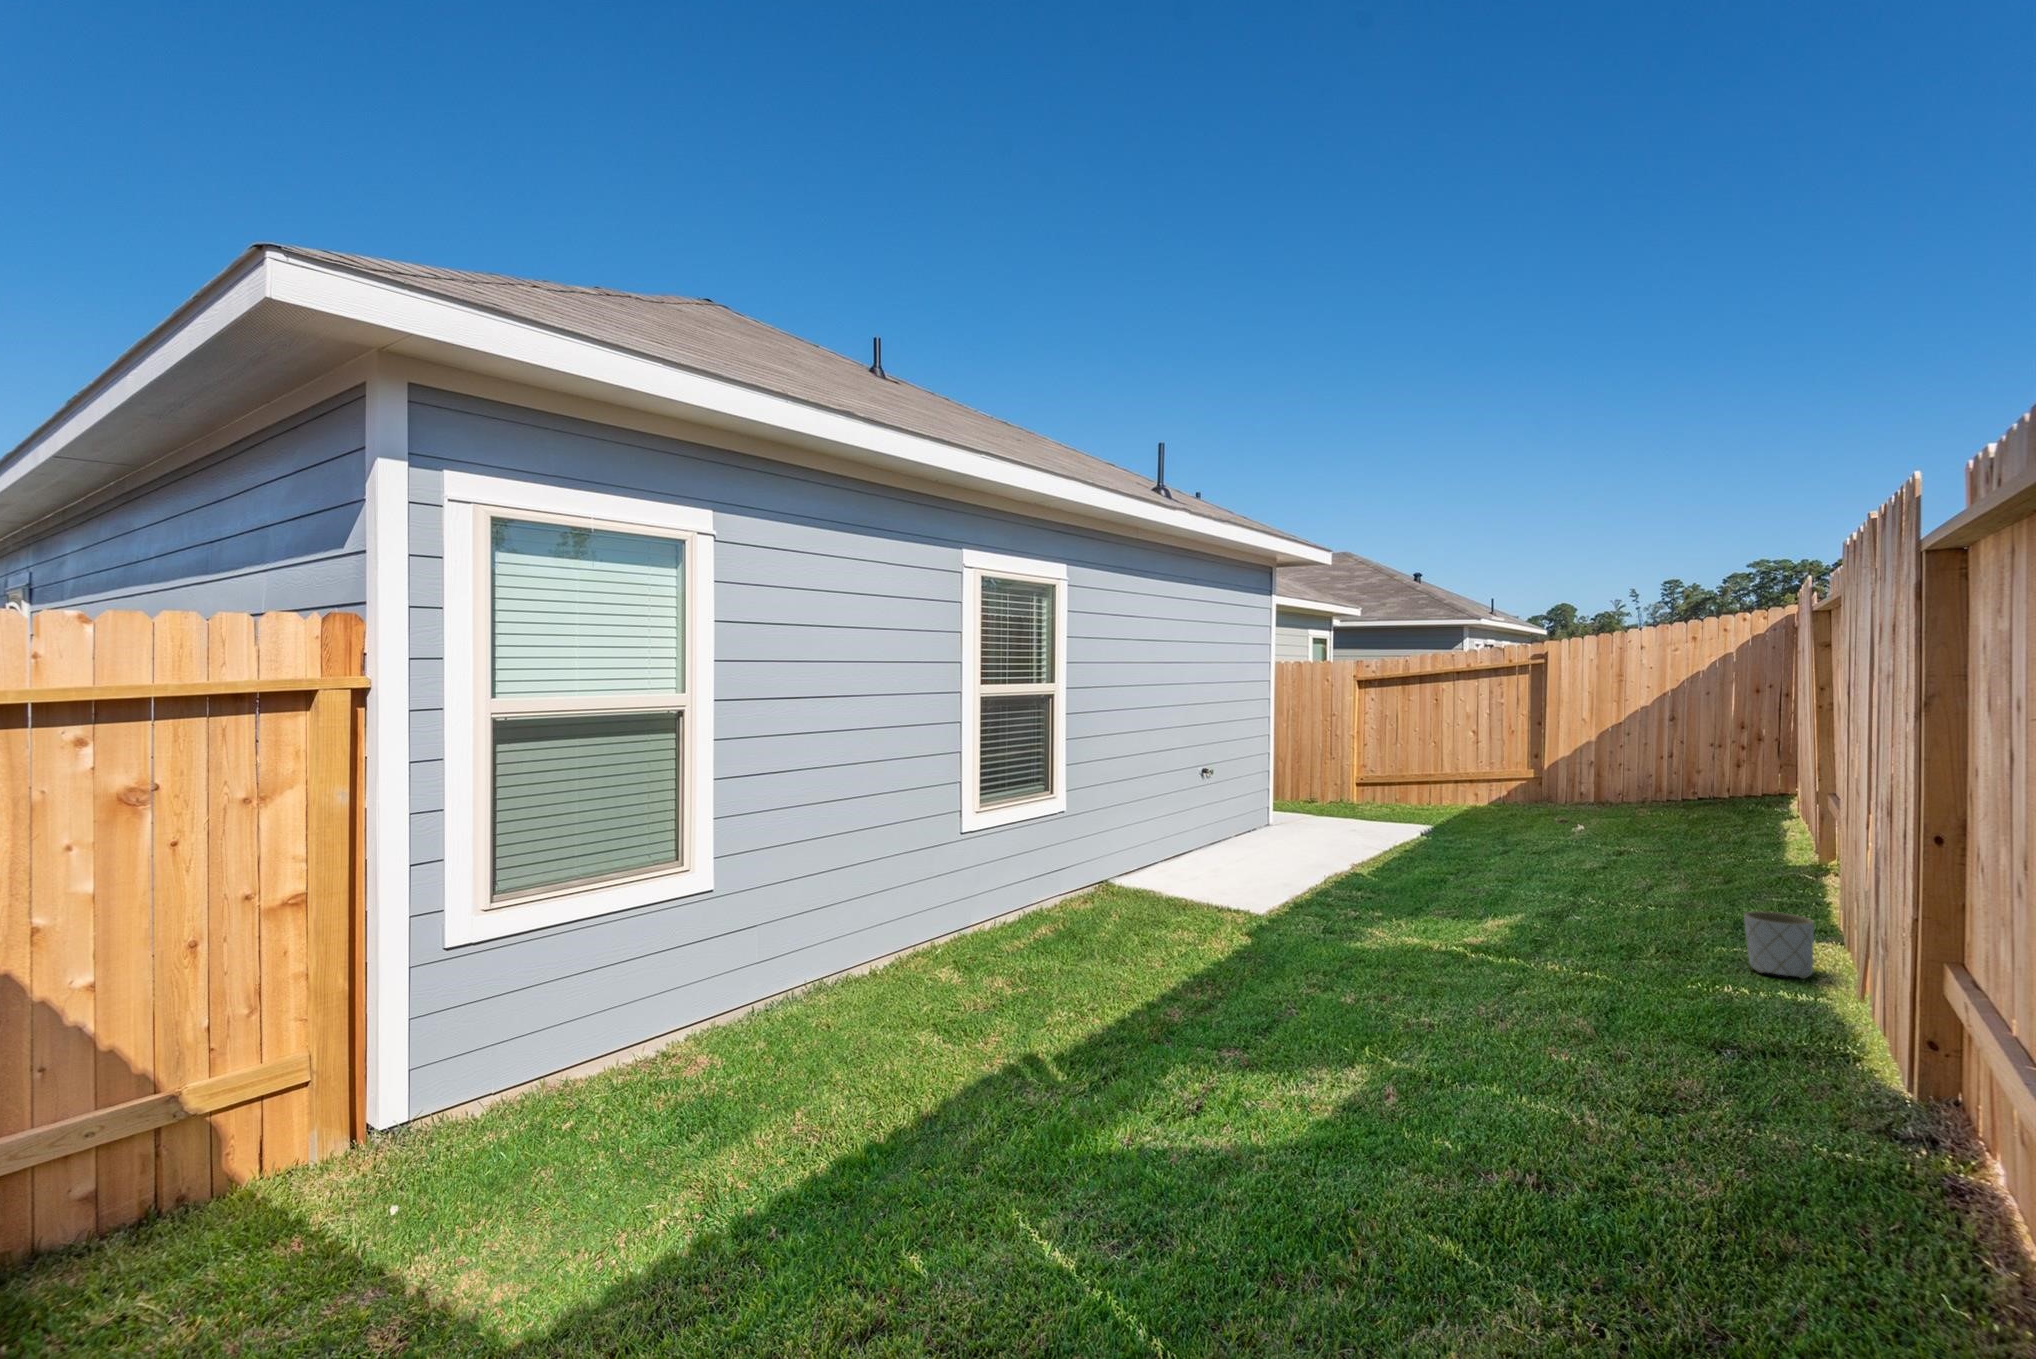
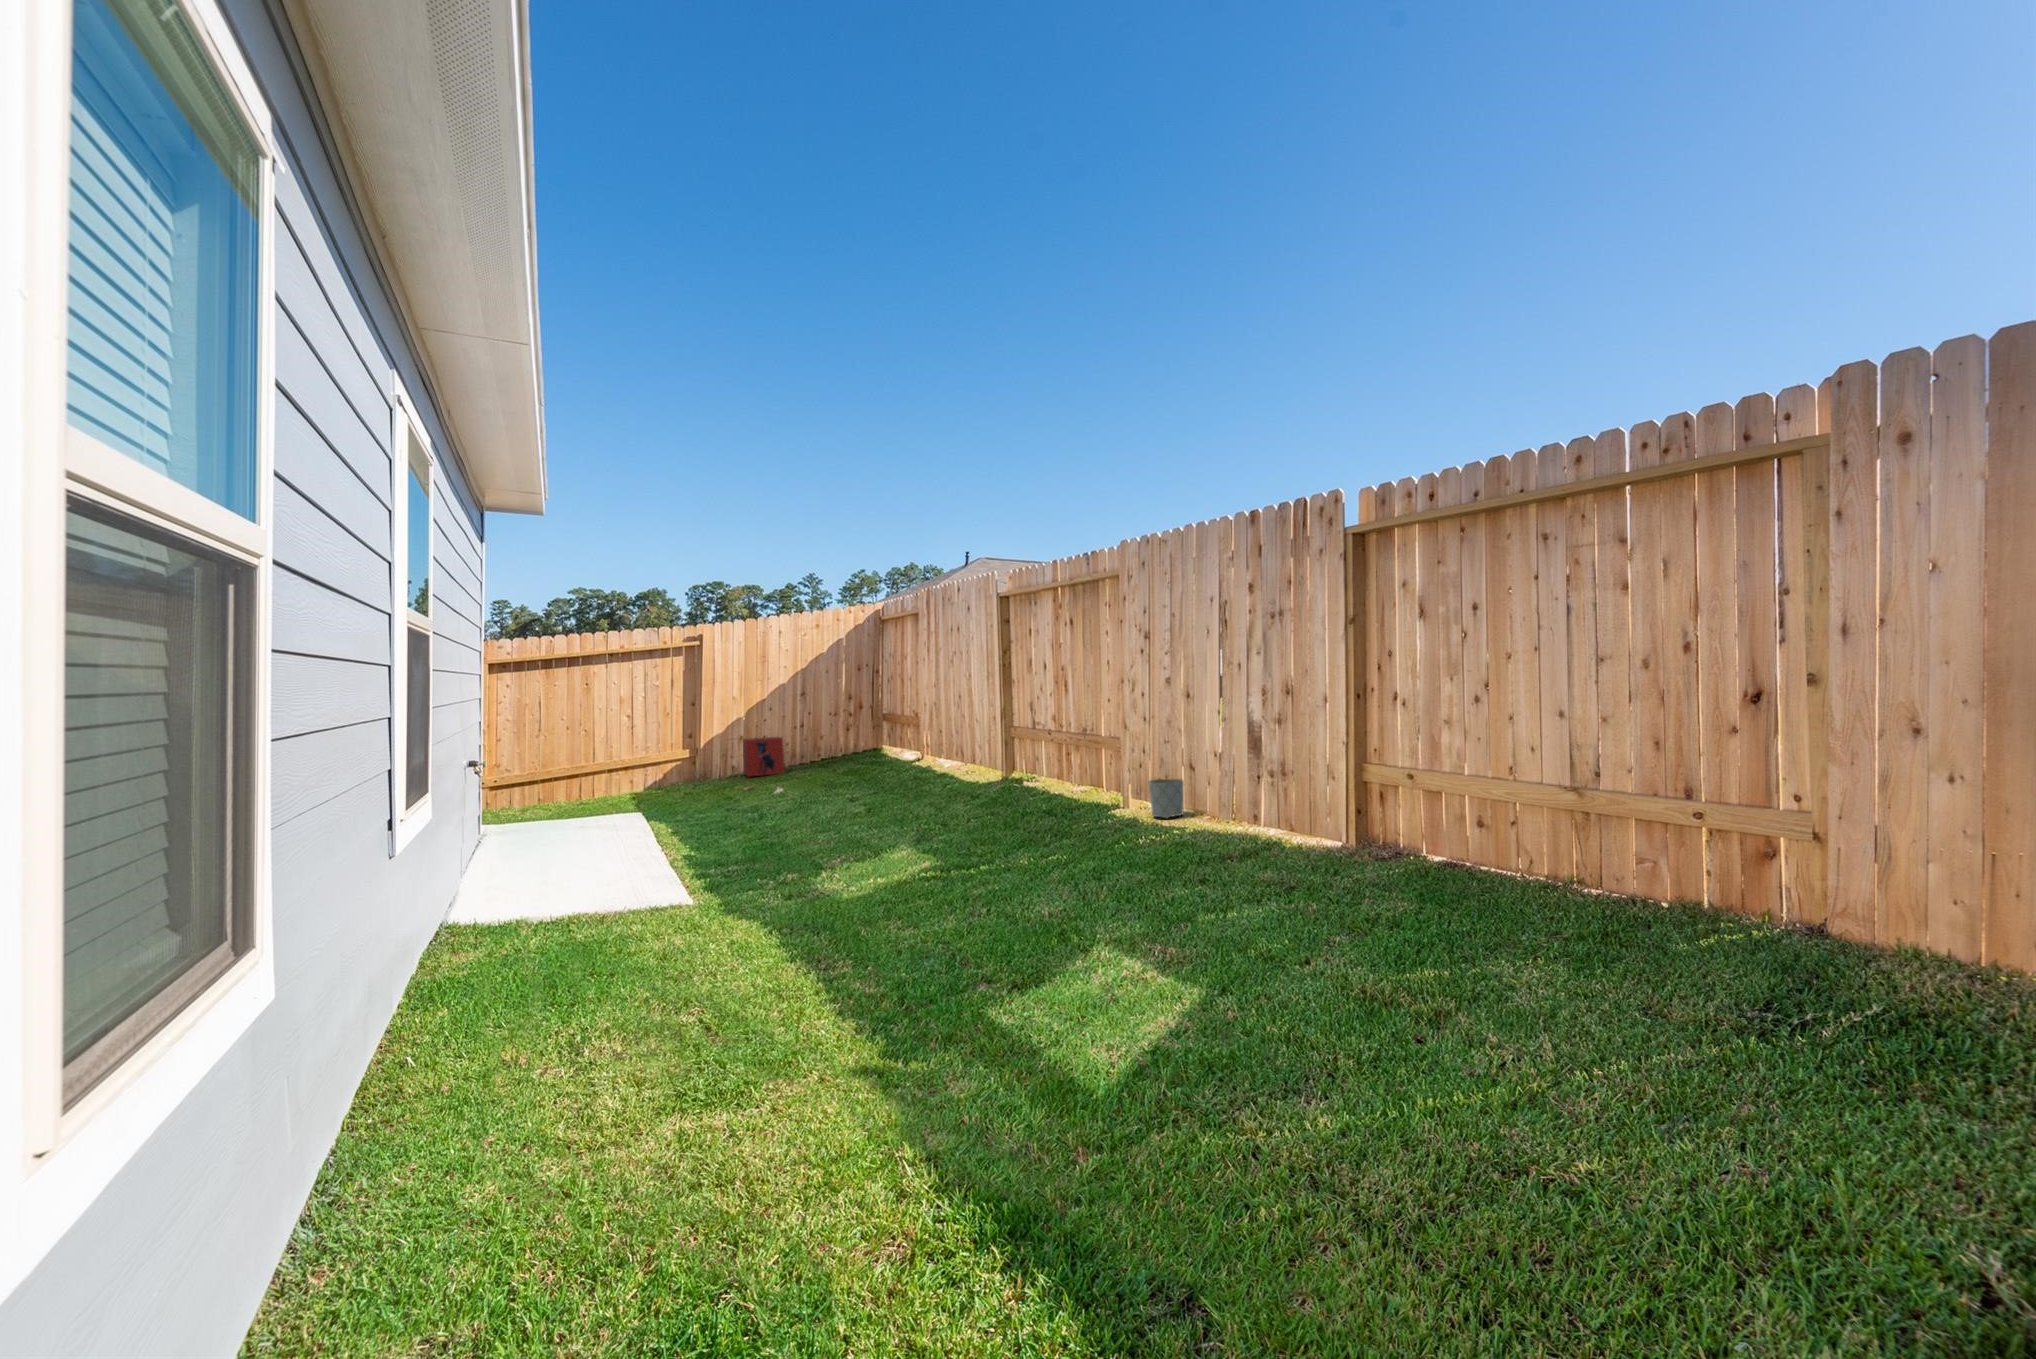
storage box: none [1580,765,1639,810] -> present [743,737,784,776]

